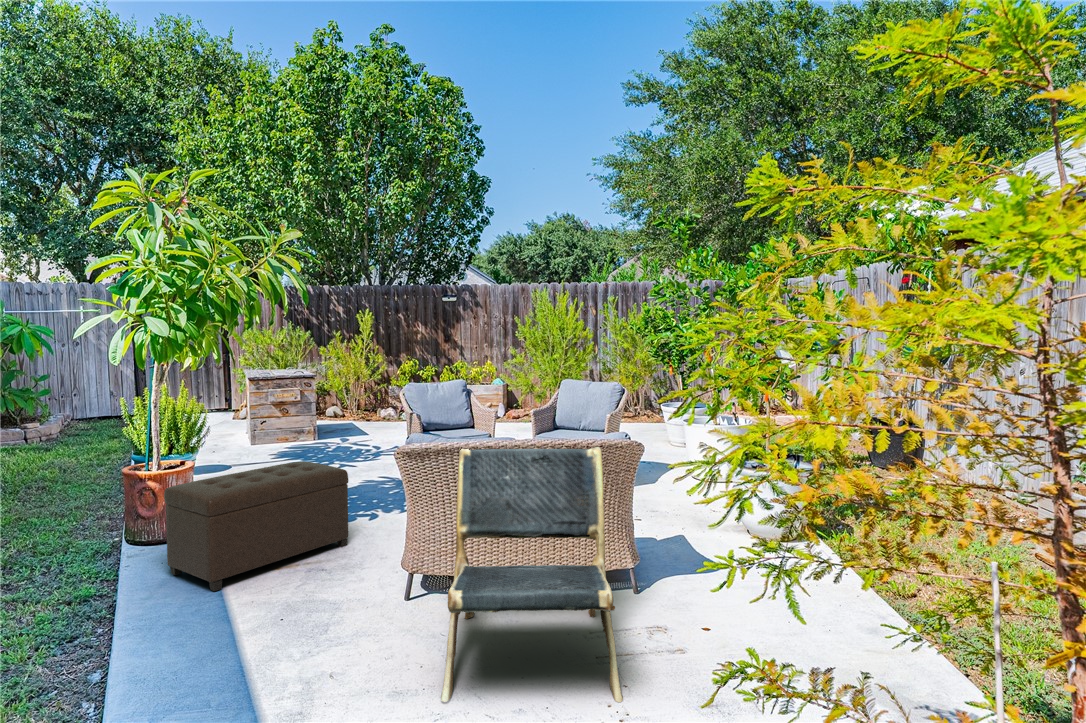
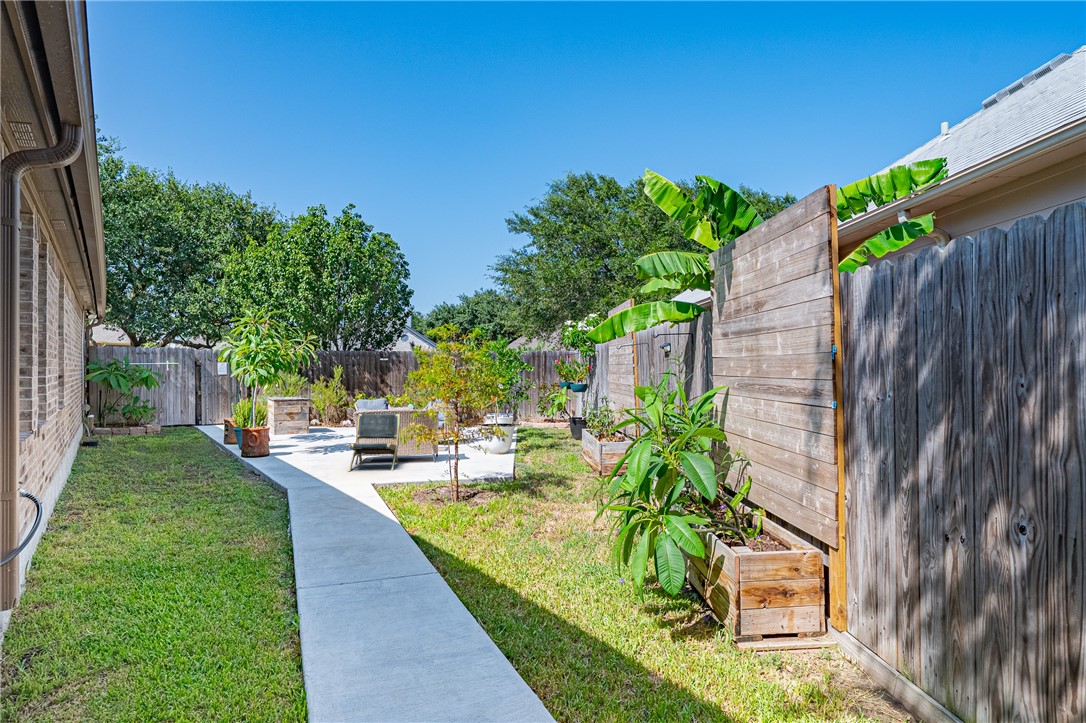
ottoman: present [164,462,349,591] -> none [264,427,325,462]

